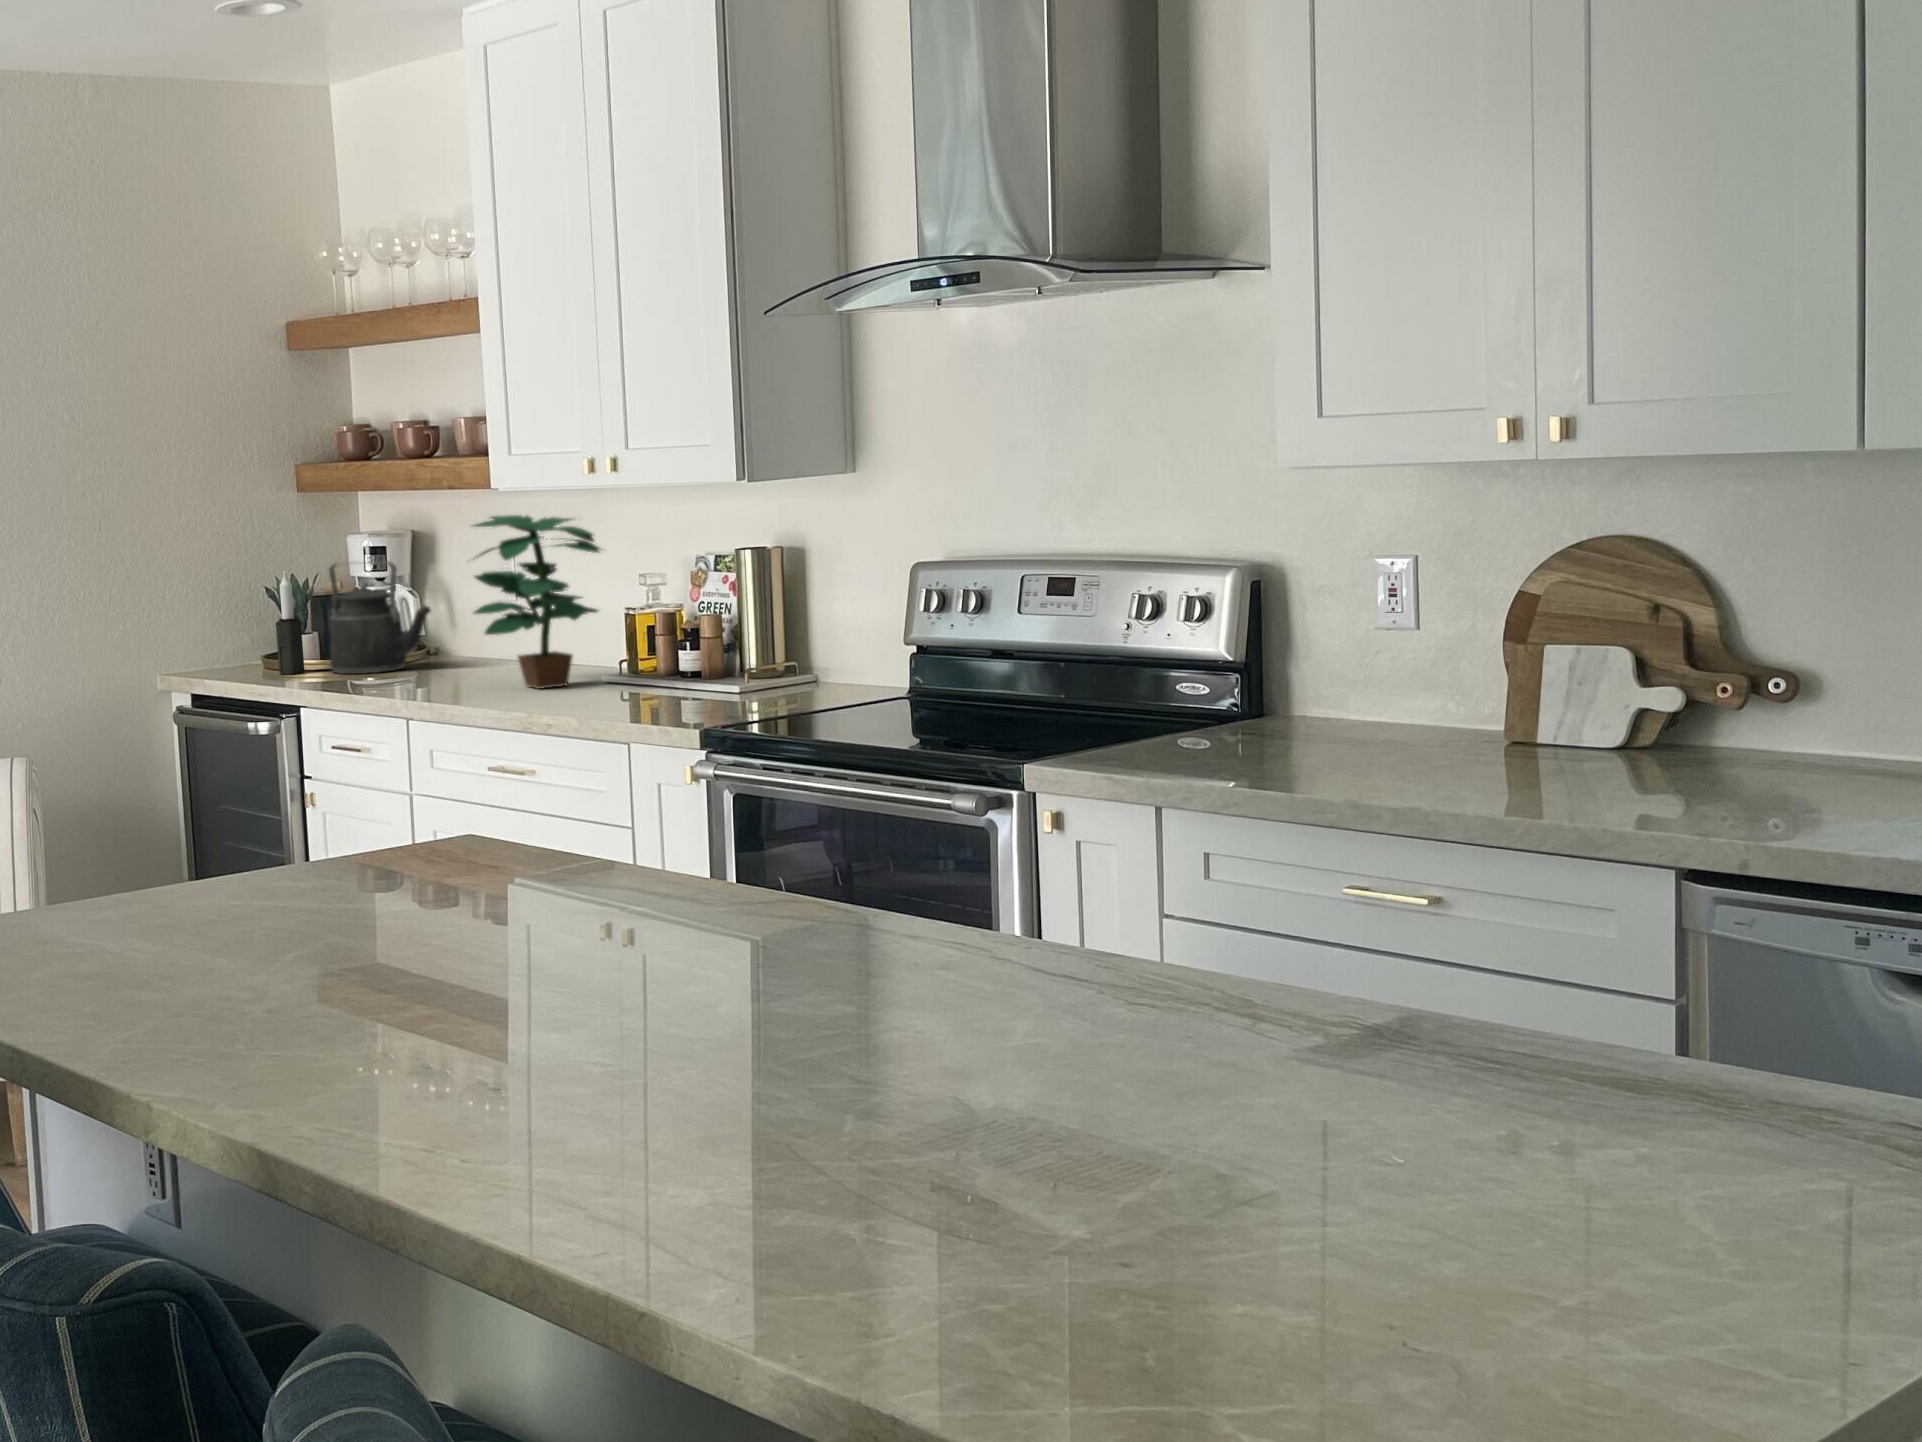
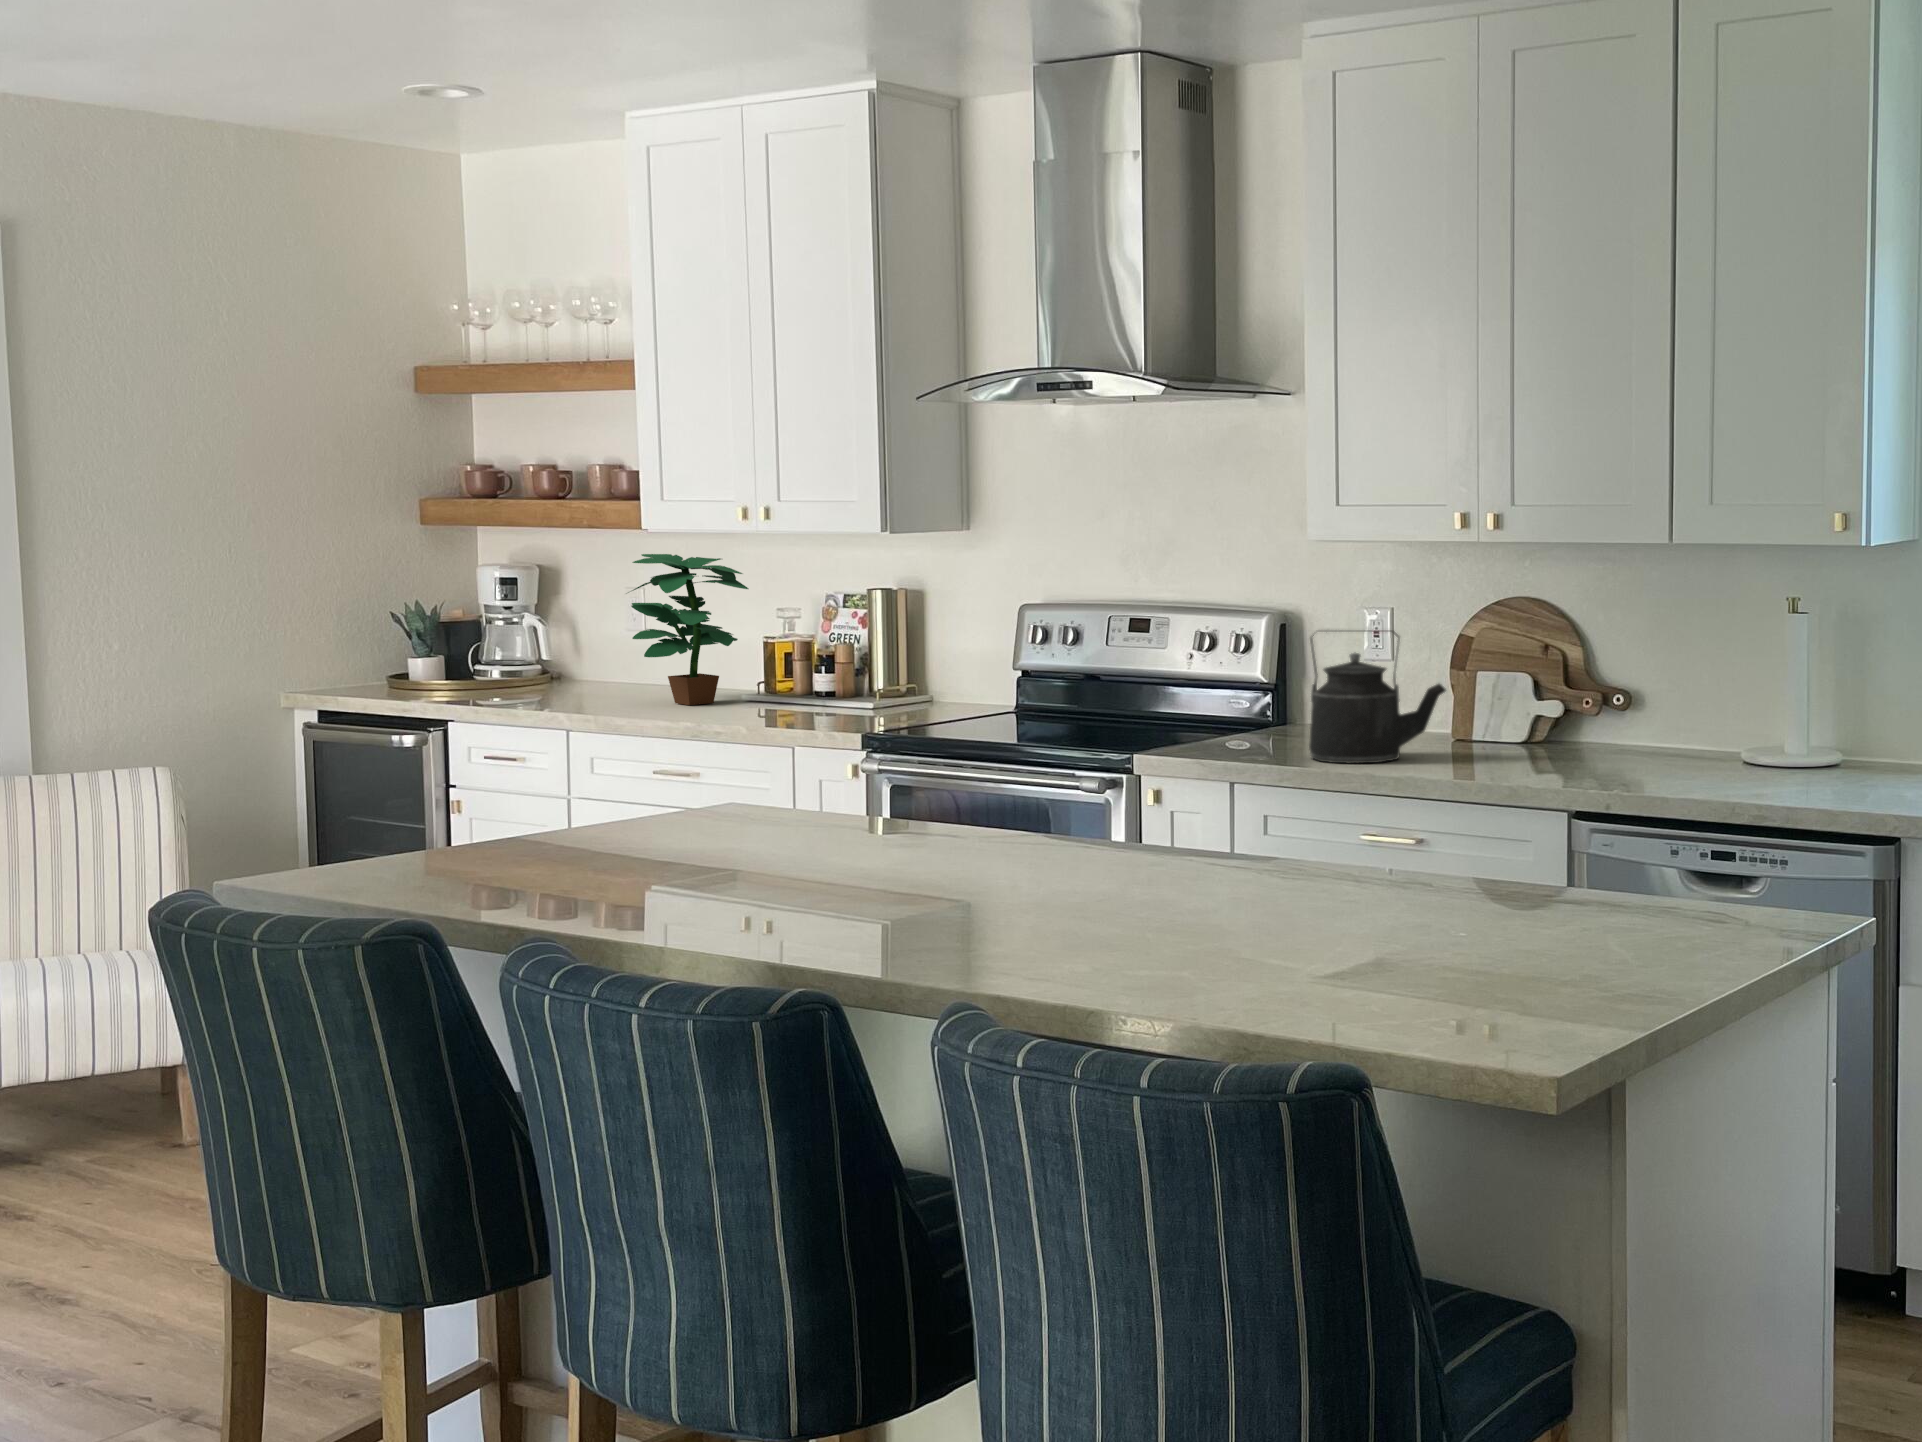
kettle: present [329,562,431,674] -> present [1309,630,1446,763]
candle: present [276,571,304,674] -> none [417,598,443,693]

